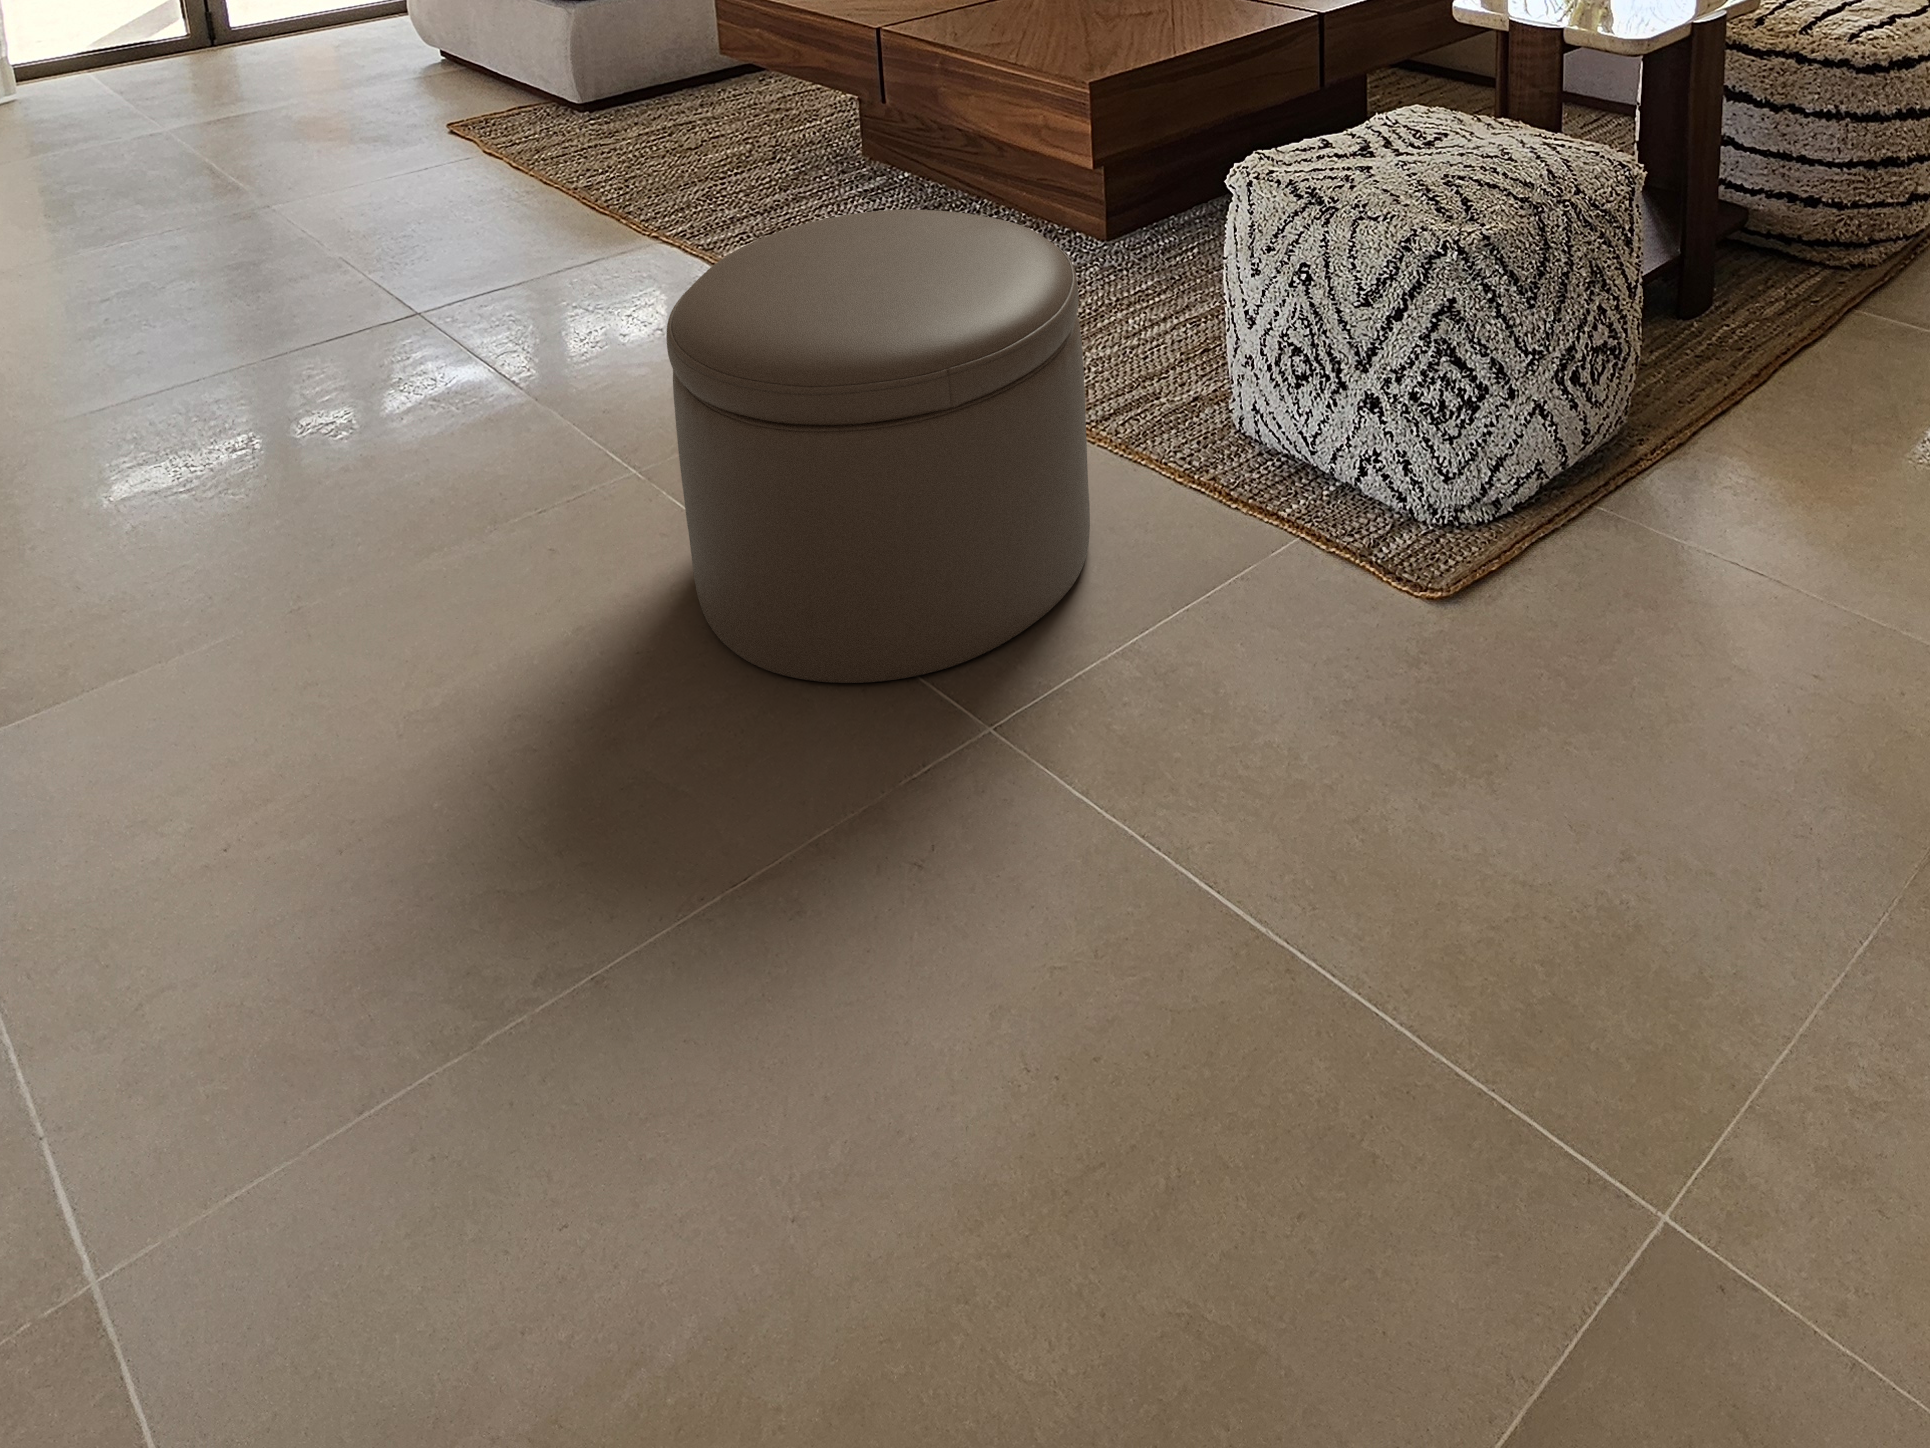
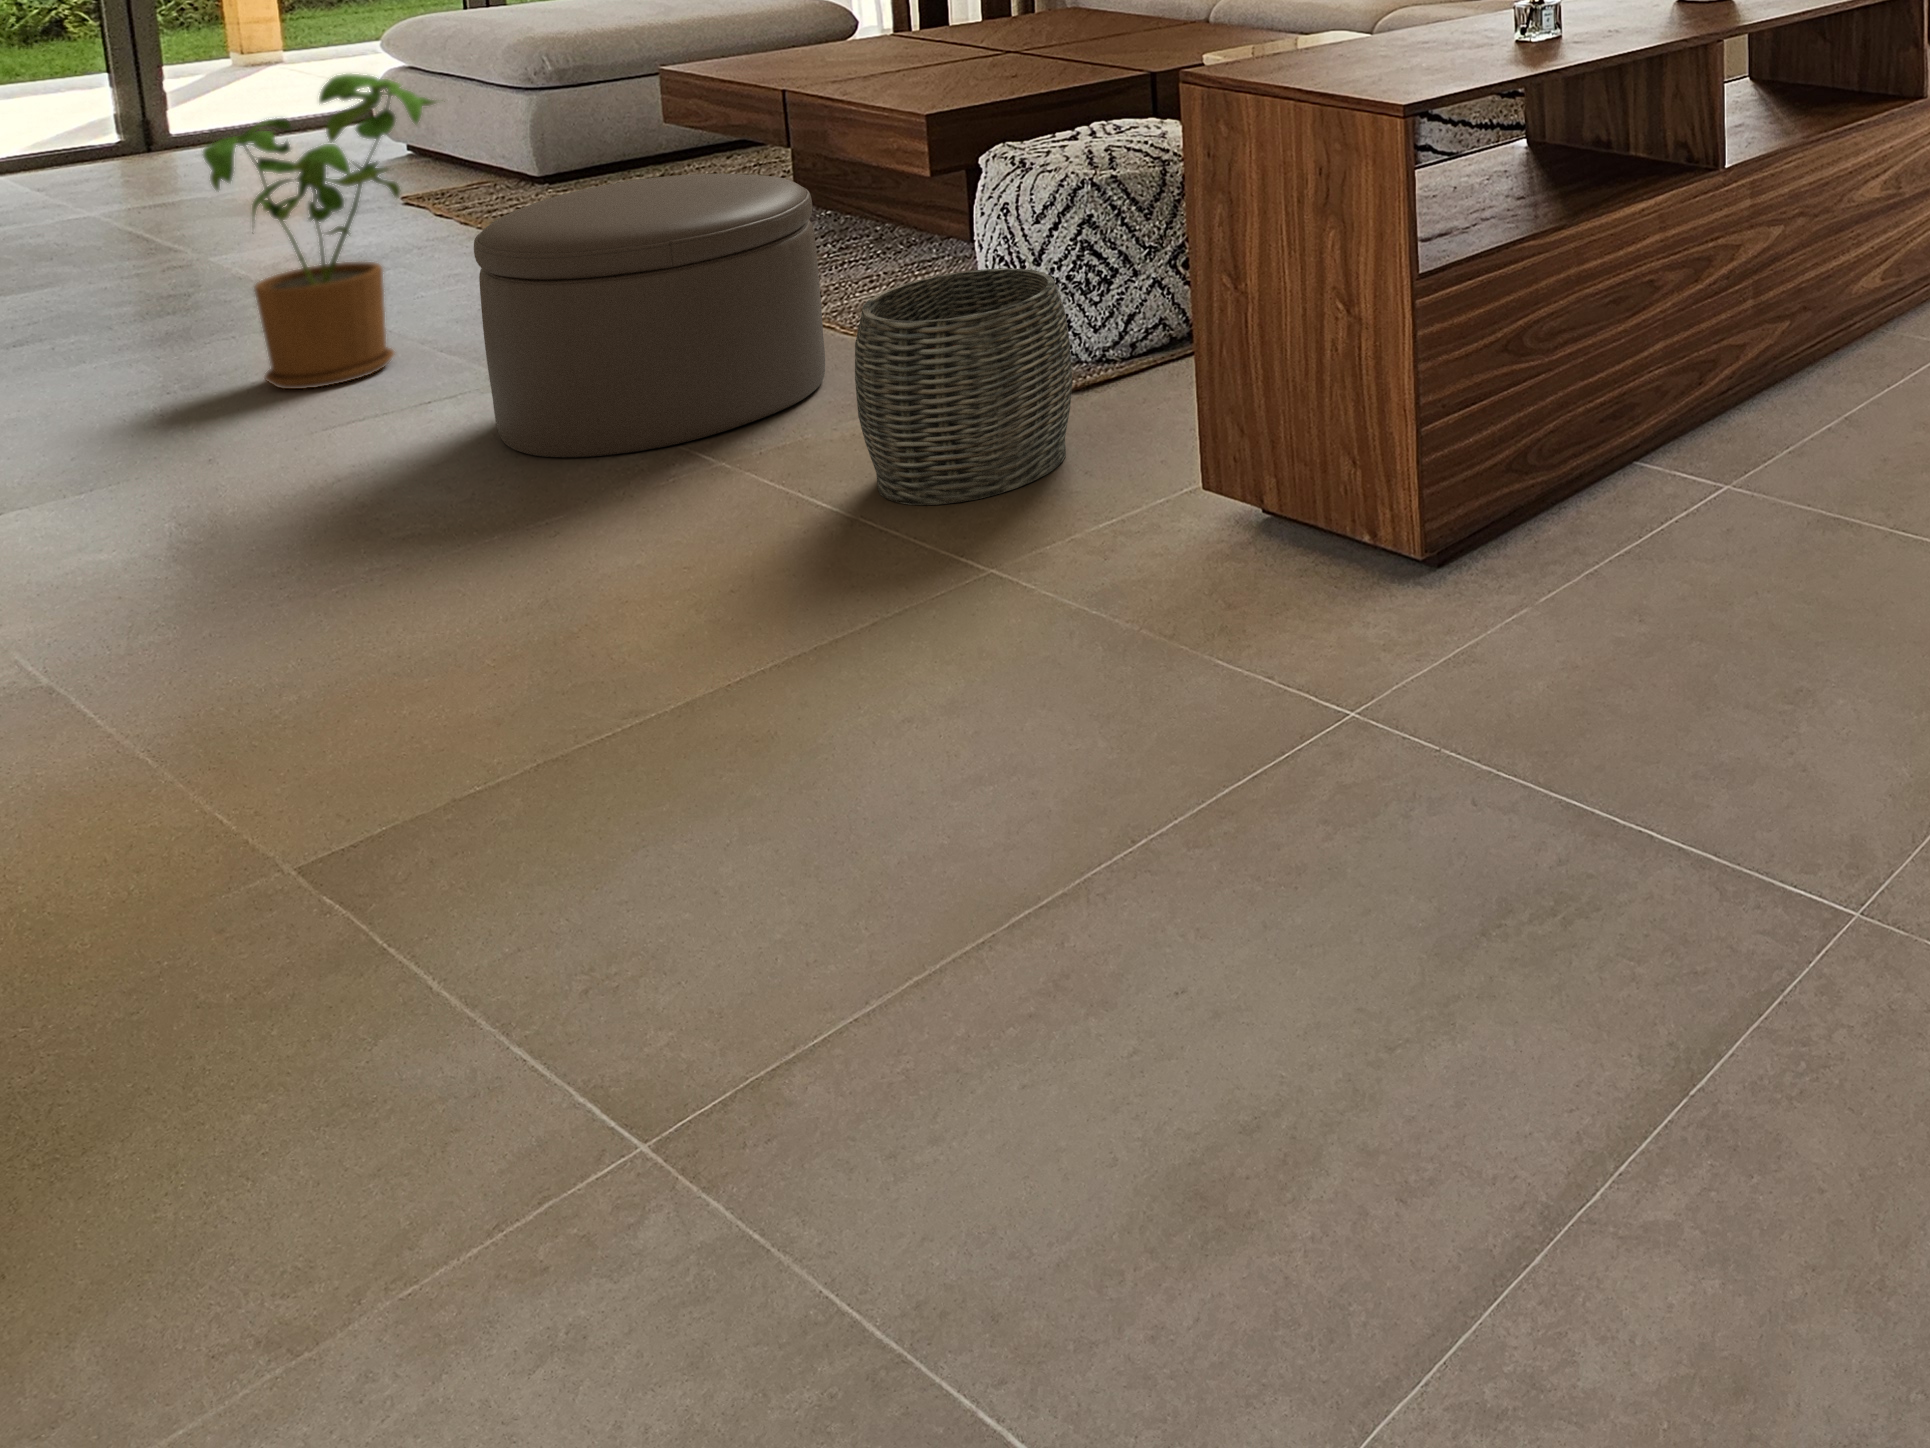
house plant: none [304,44,567,468] -> present [203,74,436,389]
woven basket: none [1289,454,1612,916] -> present [855,268,1072,505]

